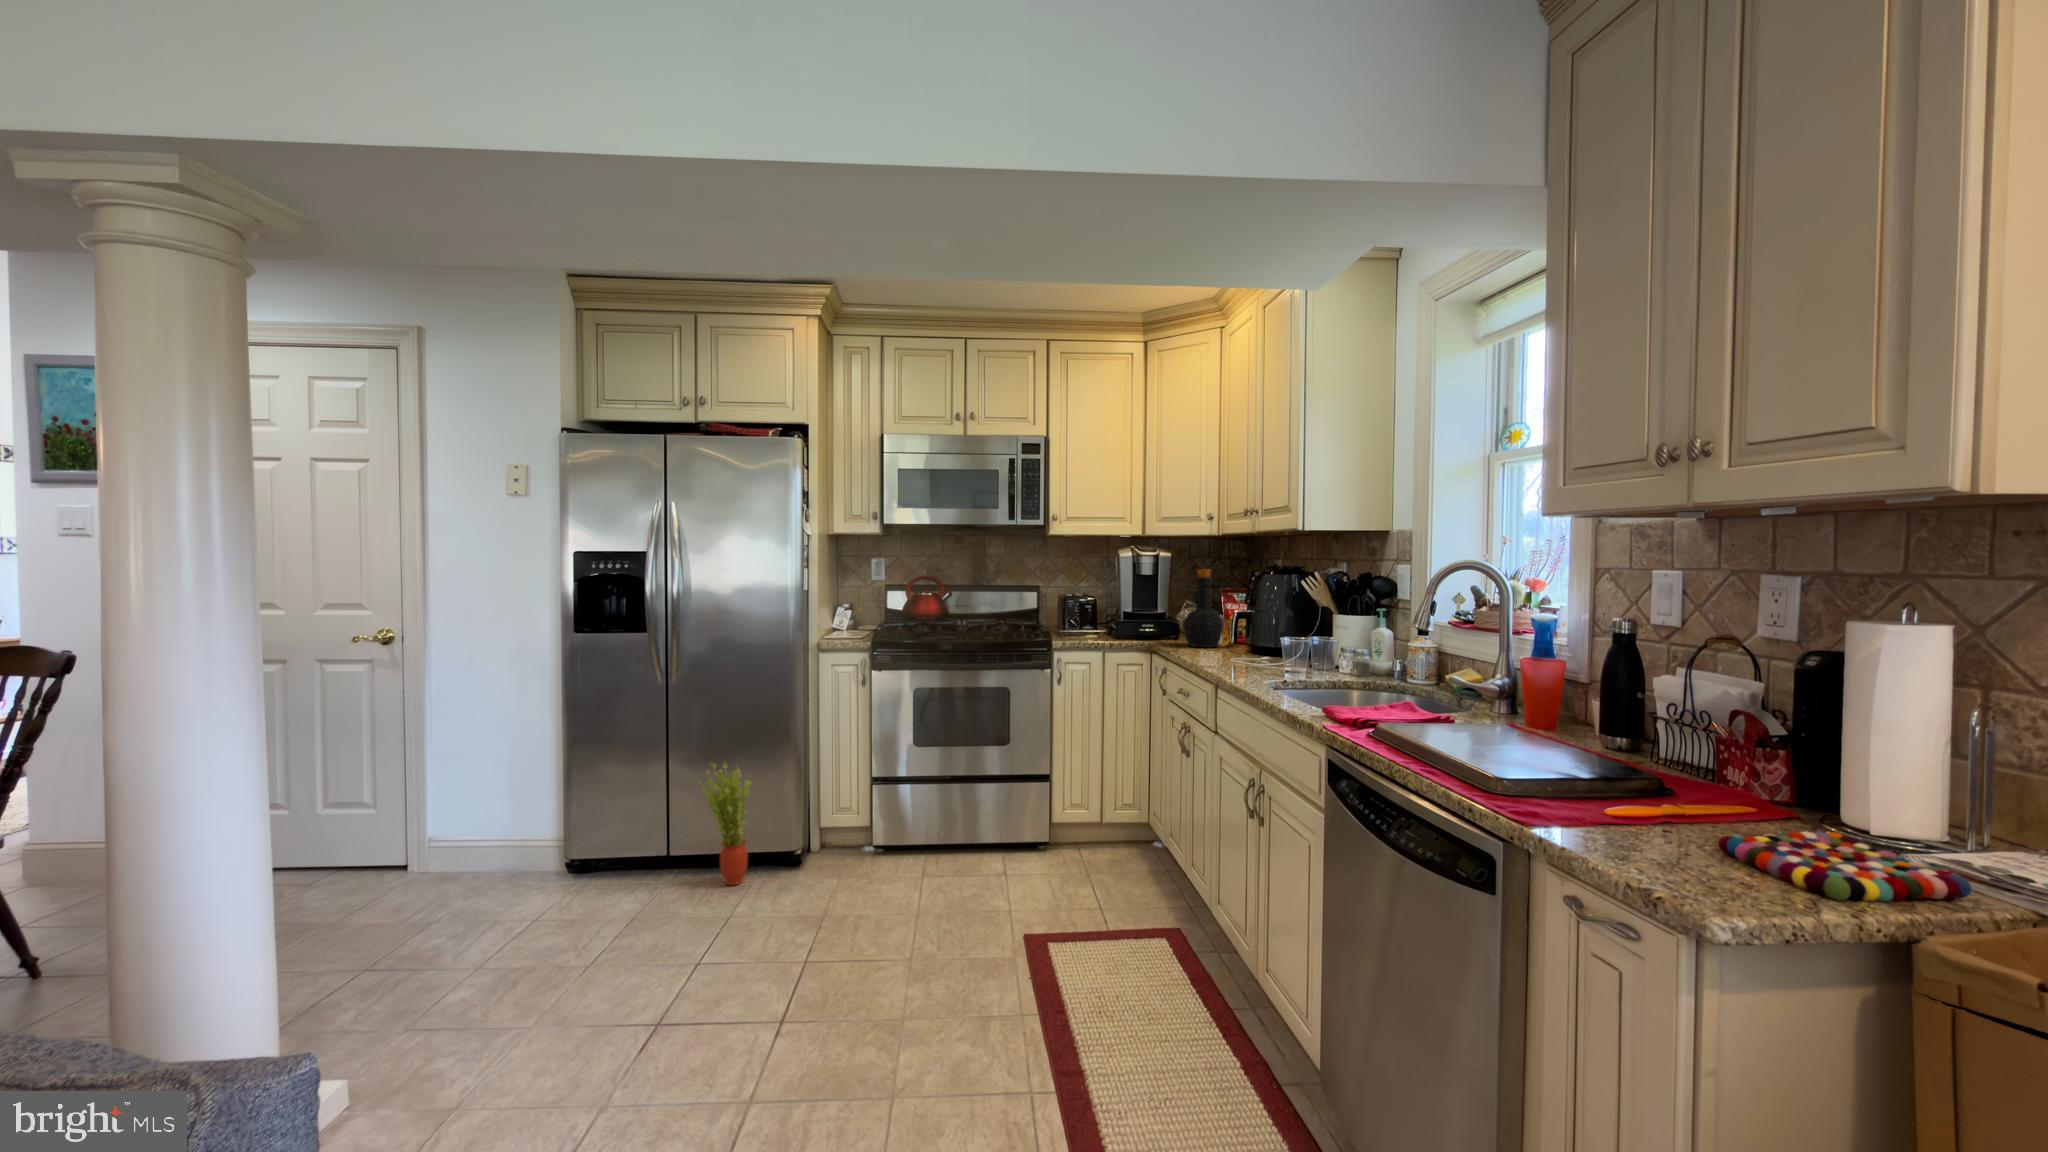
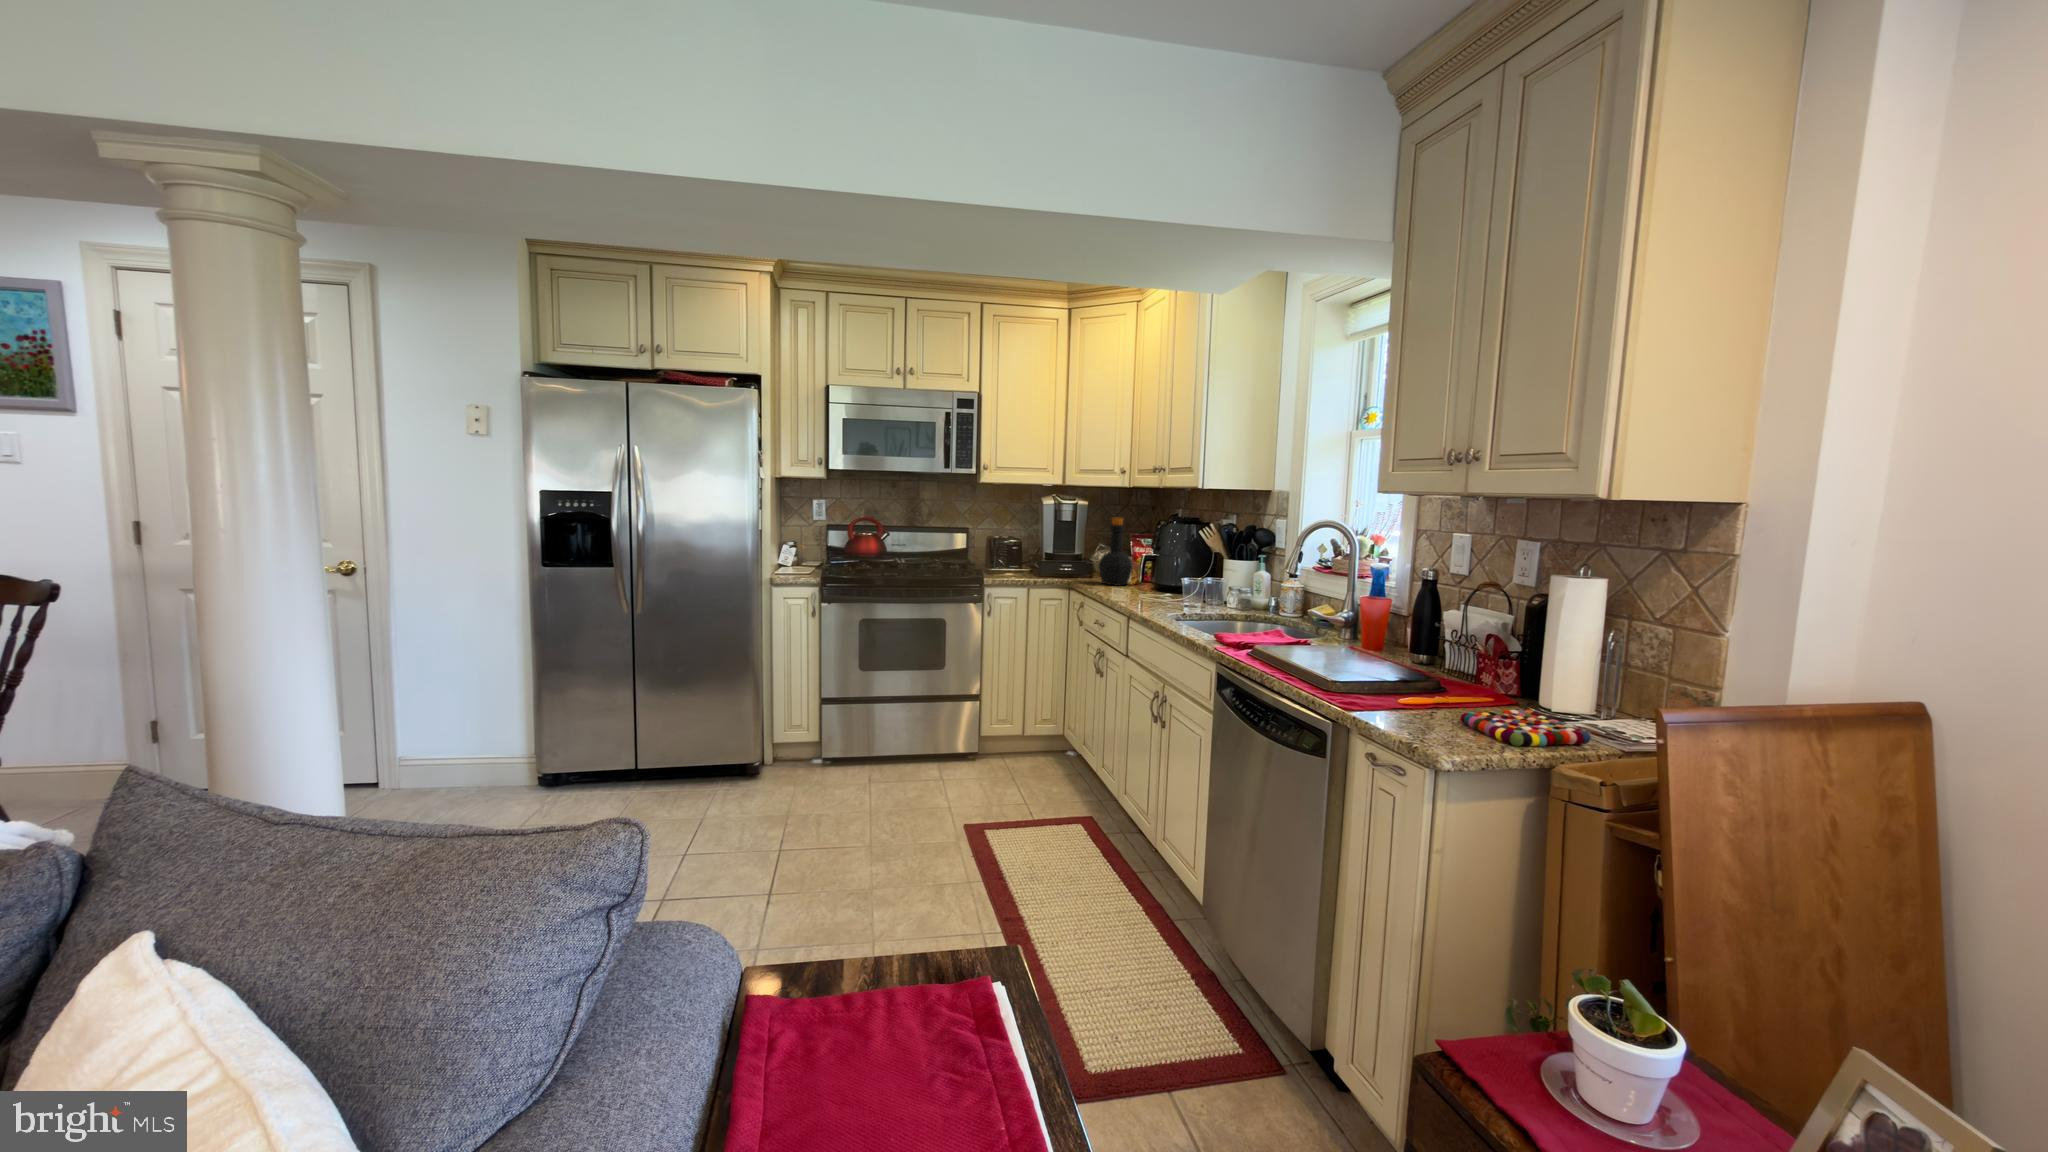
potted plant: present [699,762,751,885] -> none [665,685,715,794]

